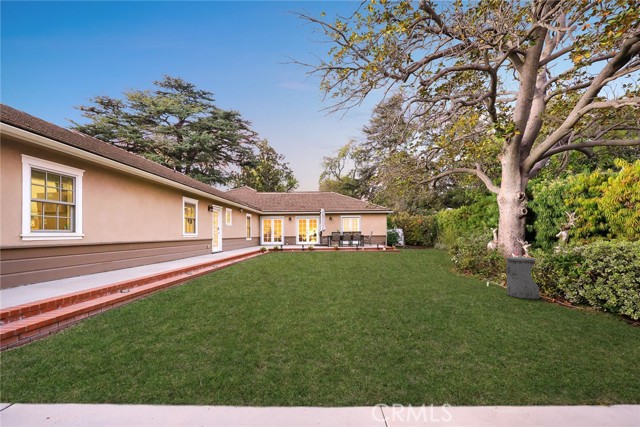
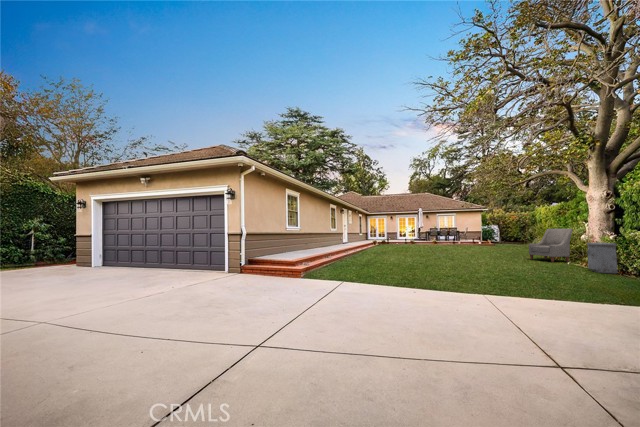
chair: none [437,237,484,280] -> present [529,229,573,262]

